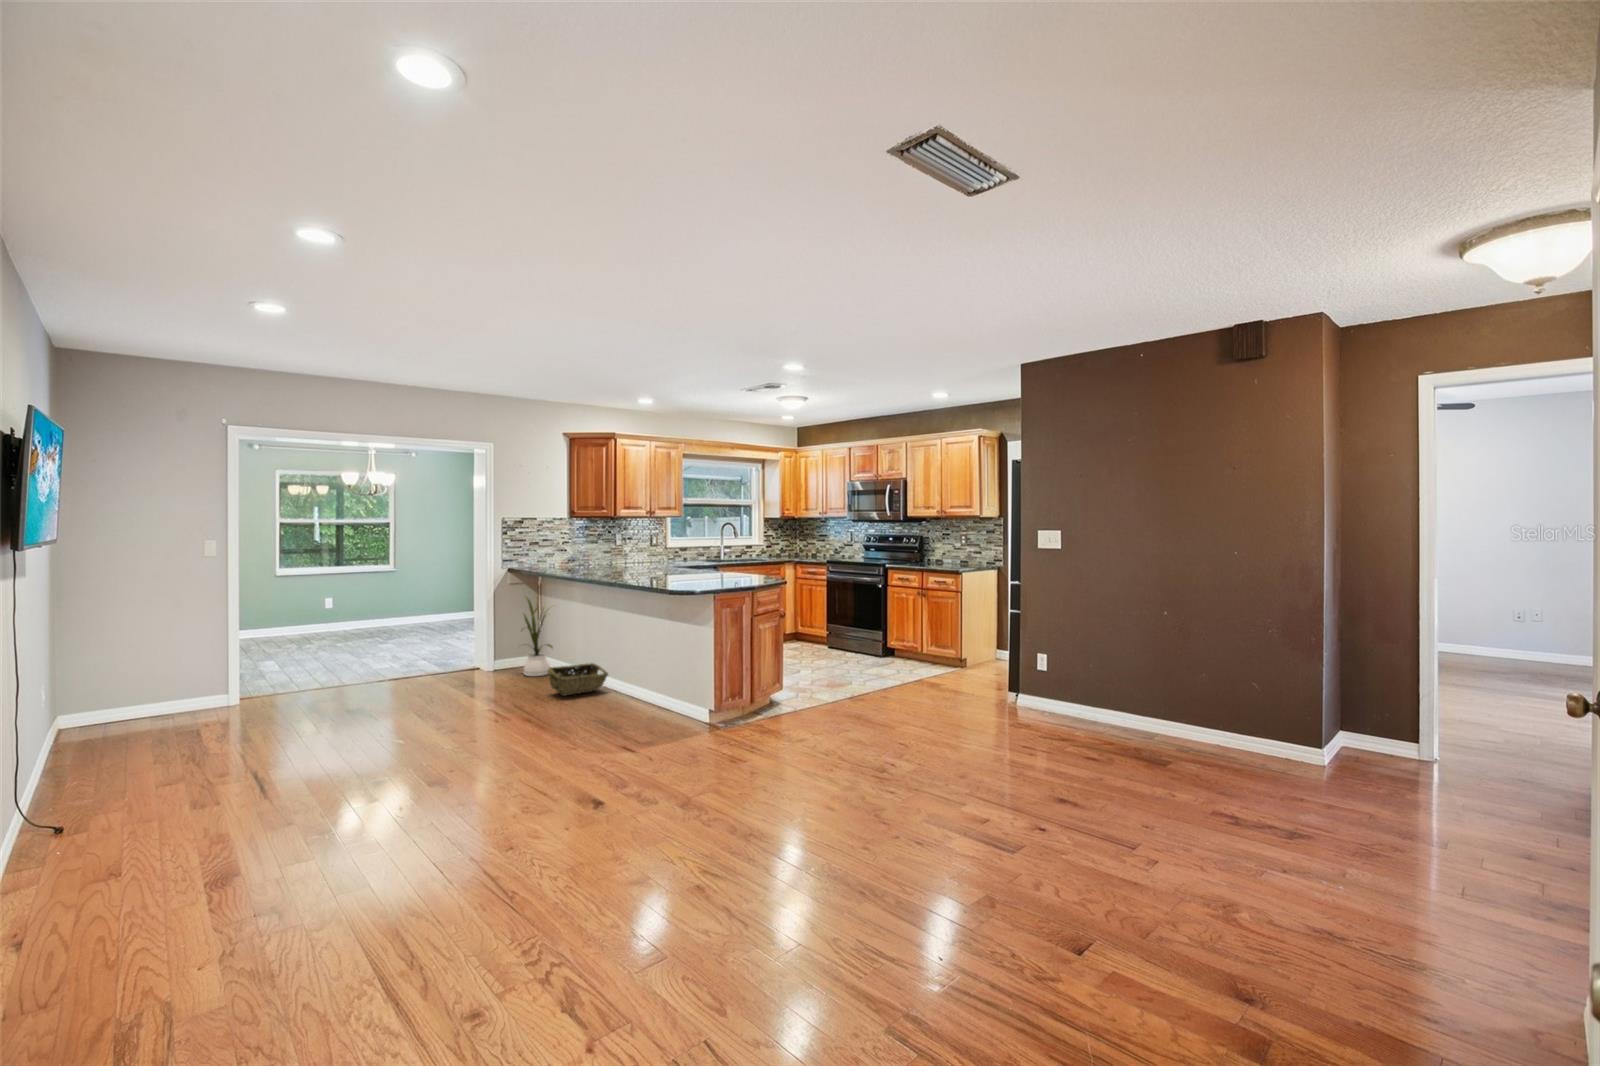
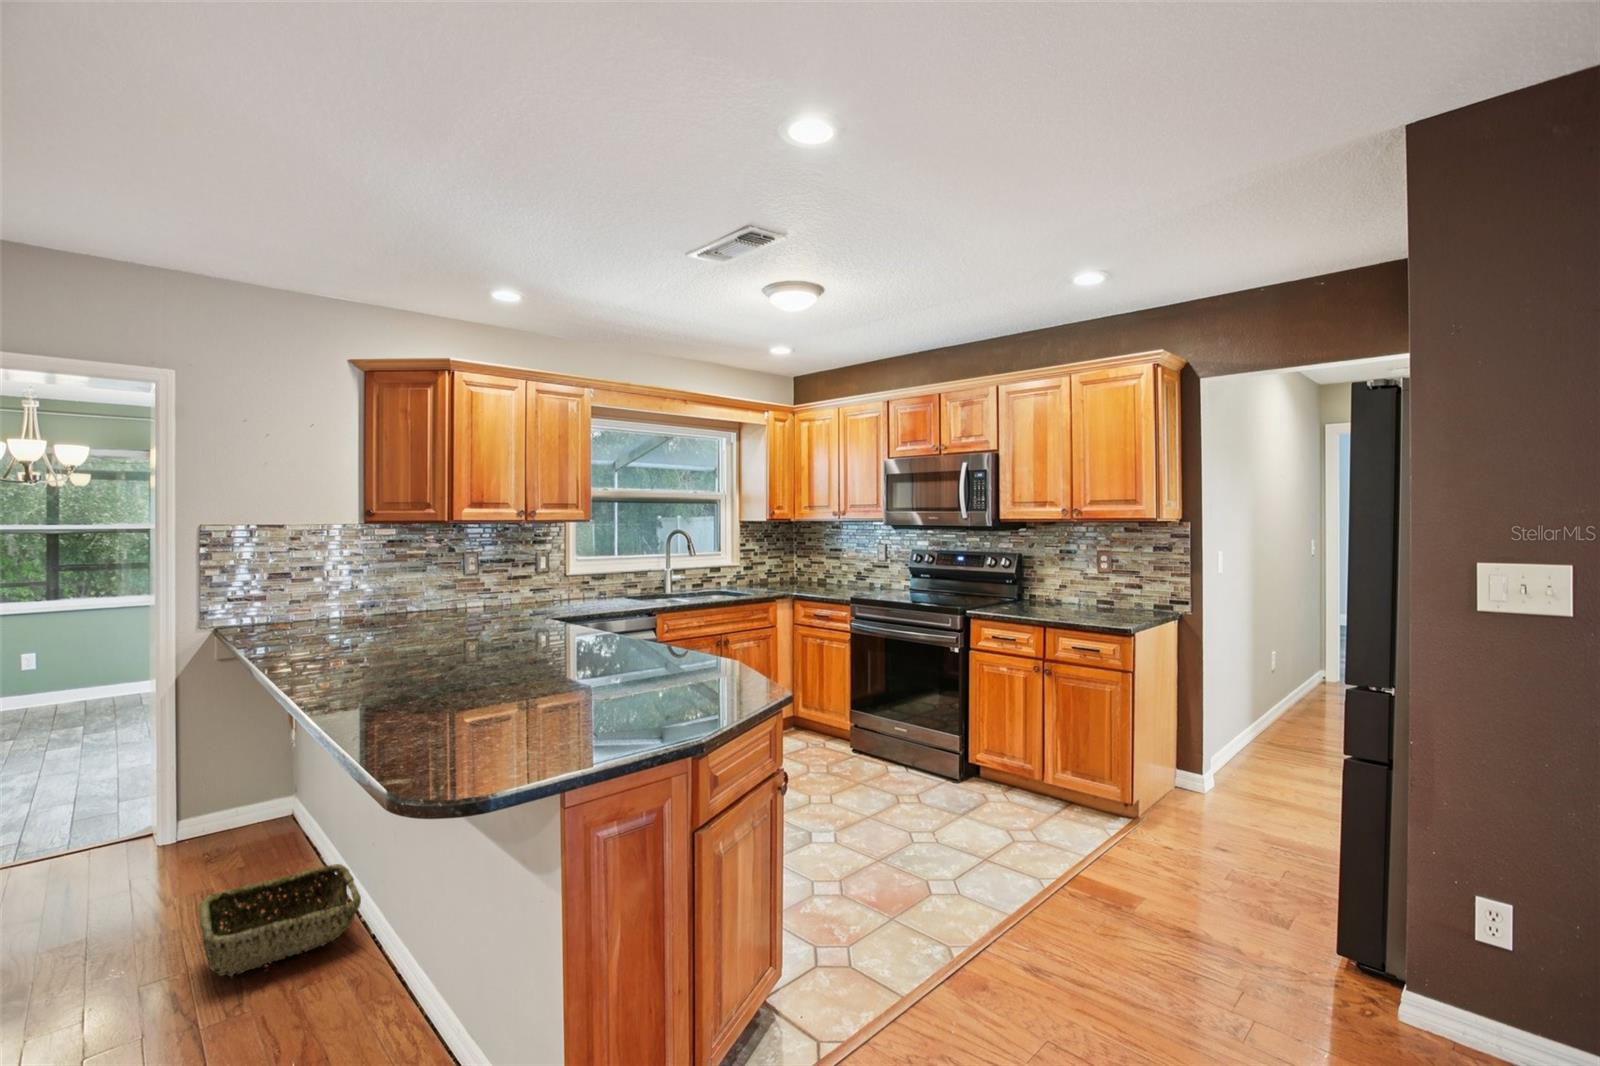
house plant: present [524,598,553,676] -> none [206,684,302,869]

